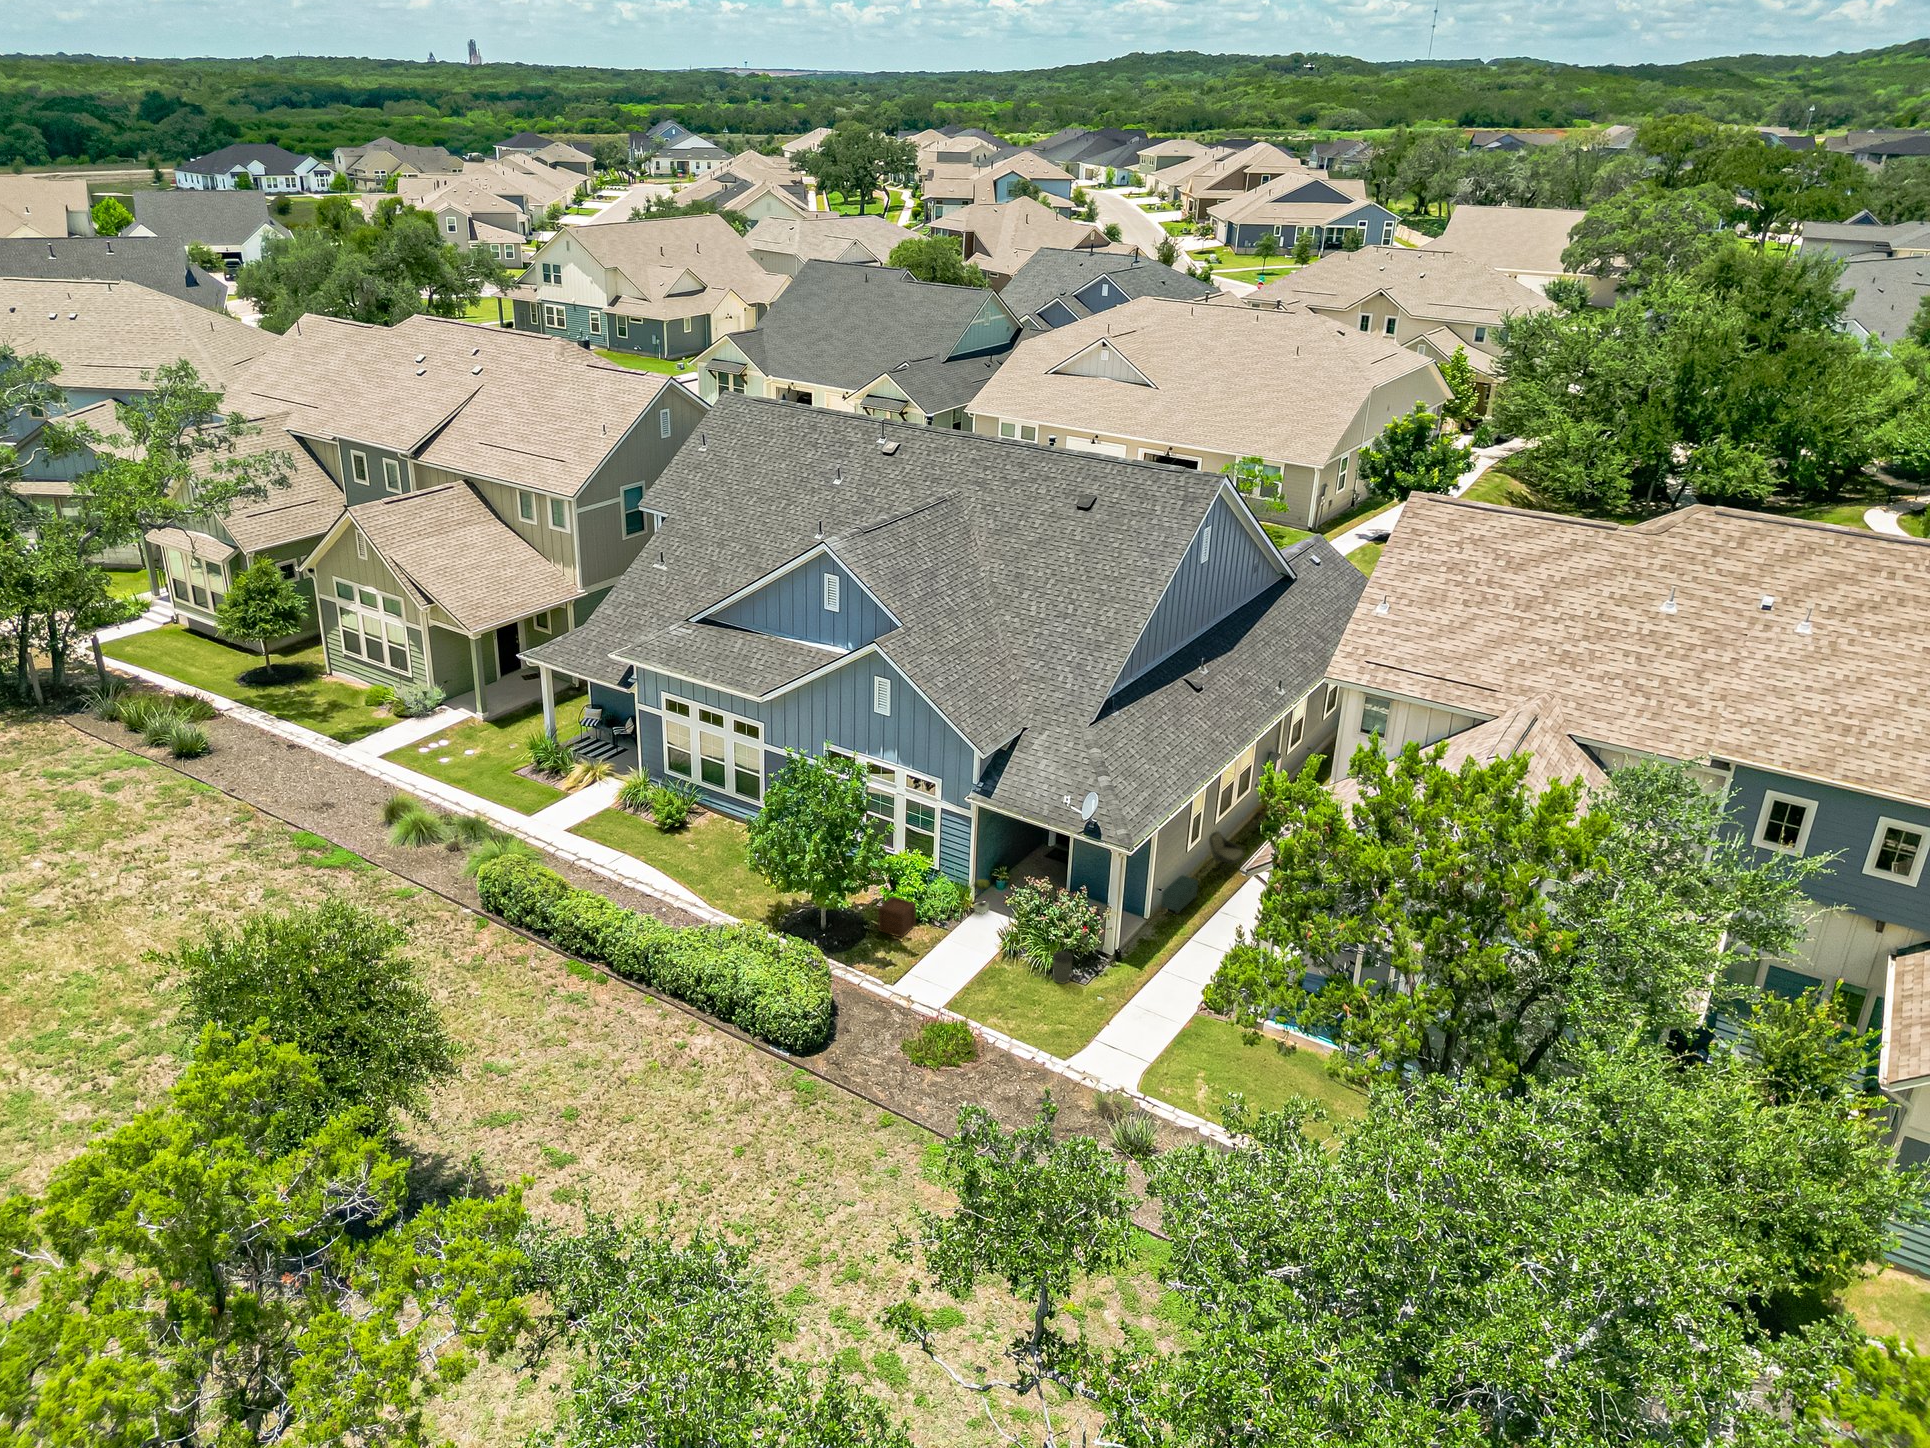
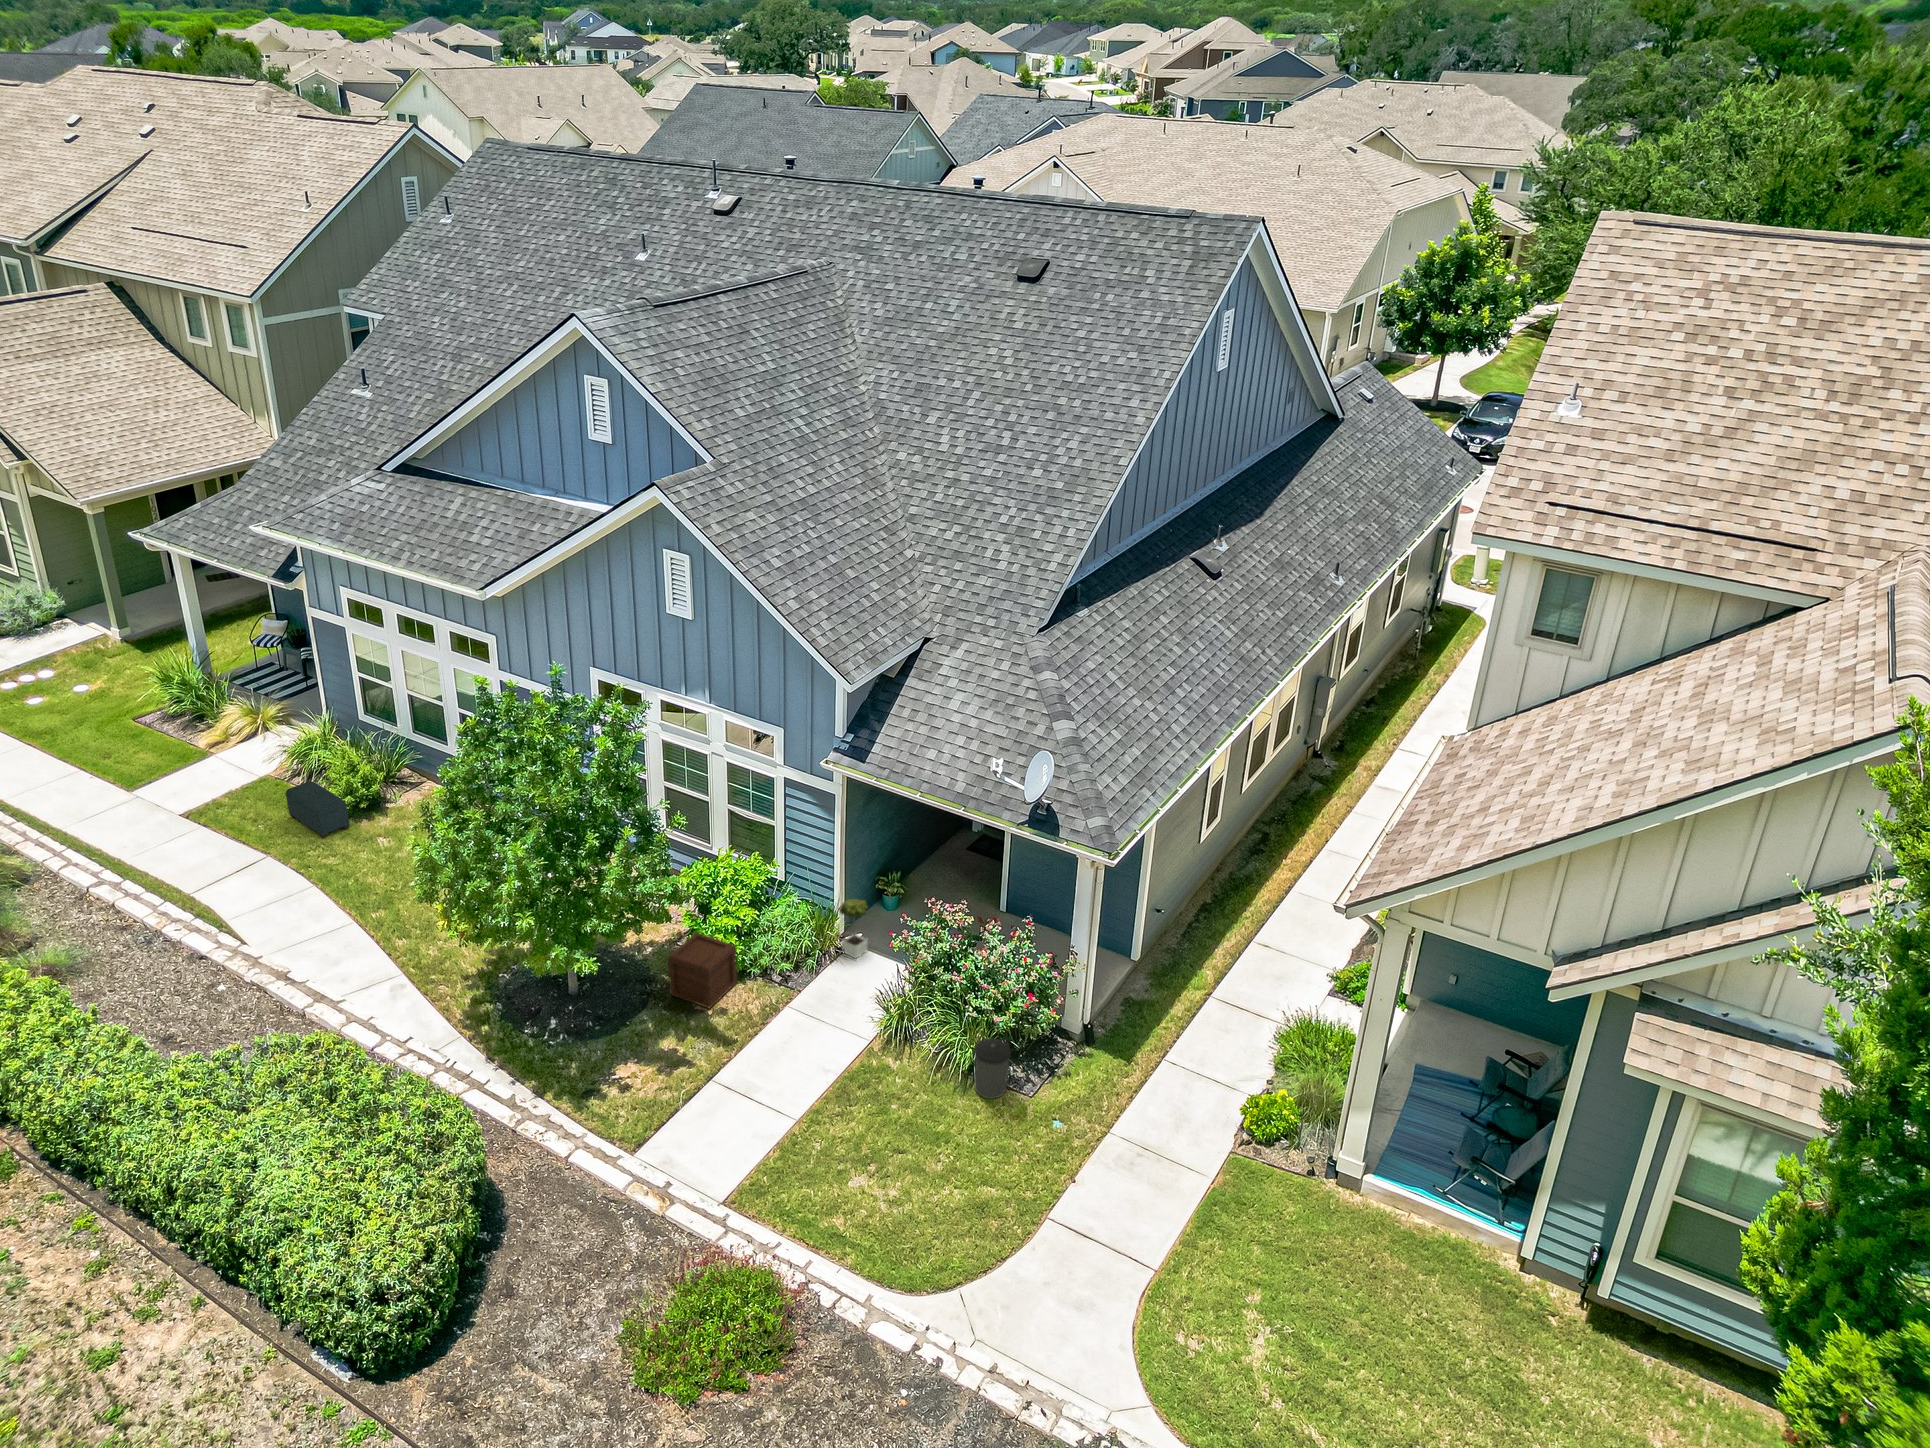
lounge chair: present [1206,831,1245,867] -> none [1226,806,1290,883]
bench: present [1161,875,1198,914] -> present [286,781,349,838]

